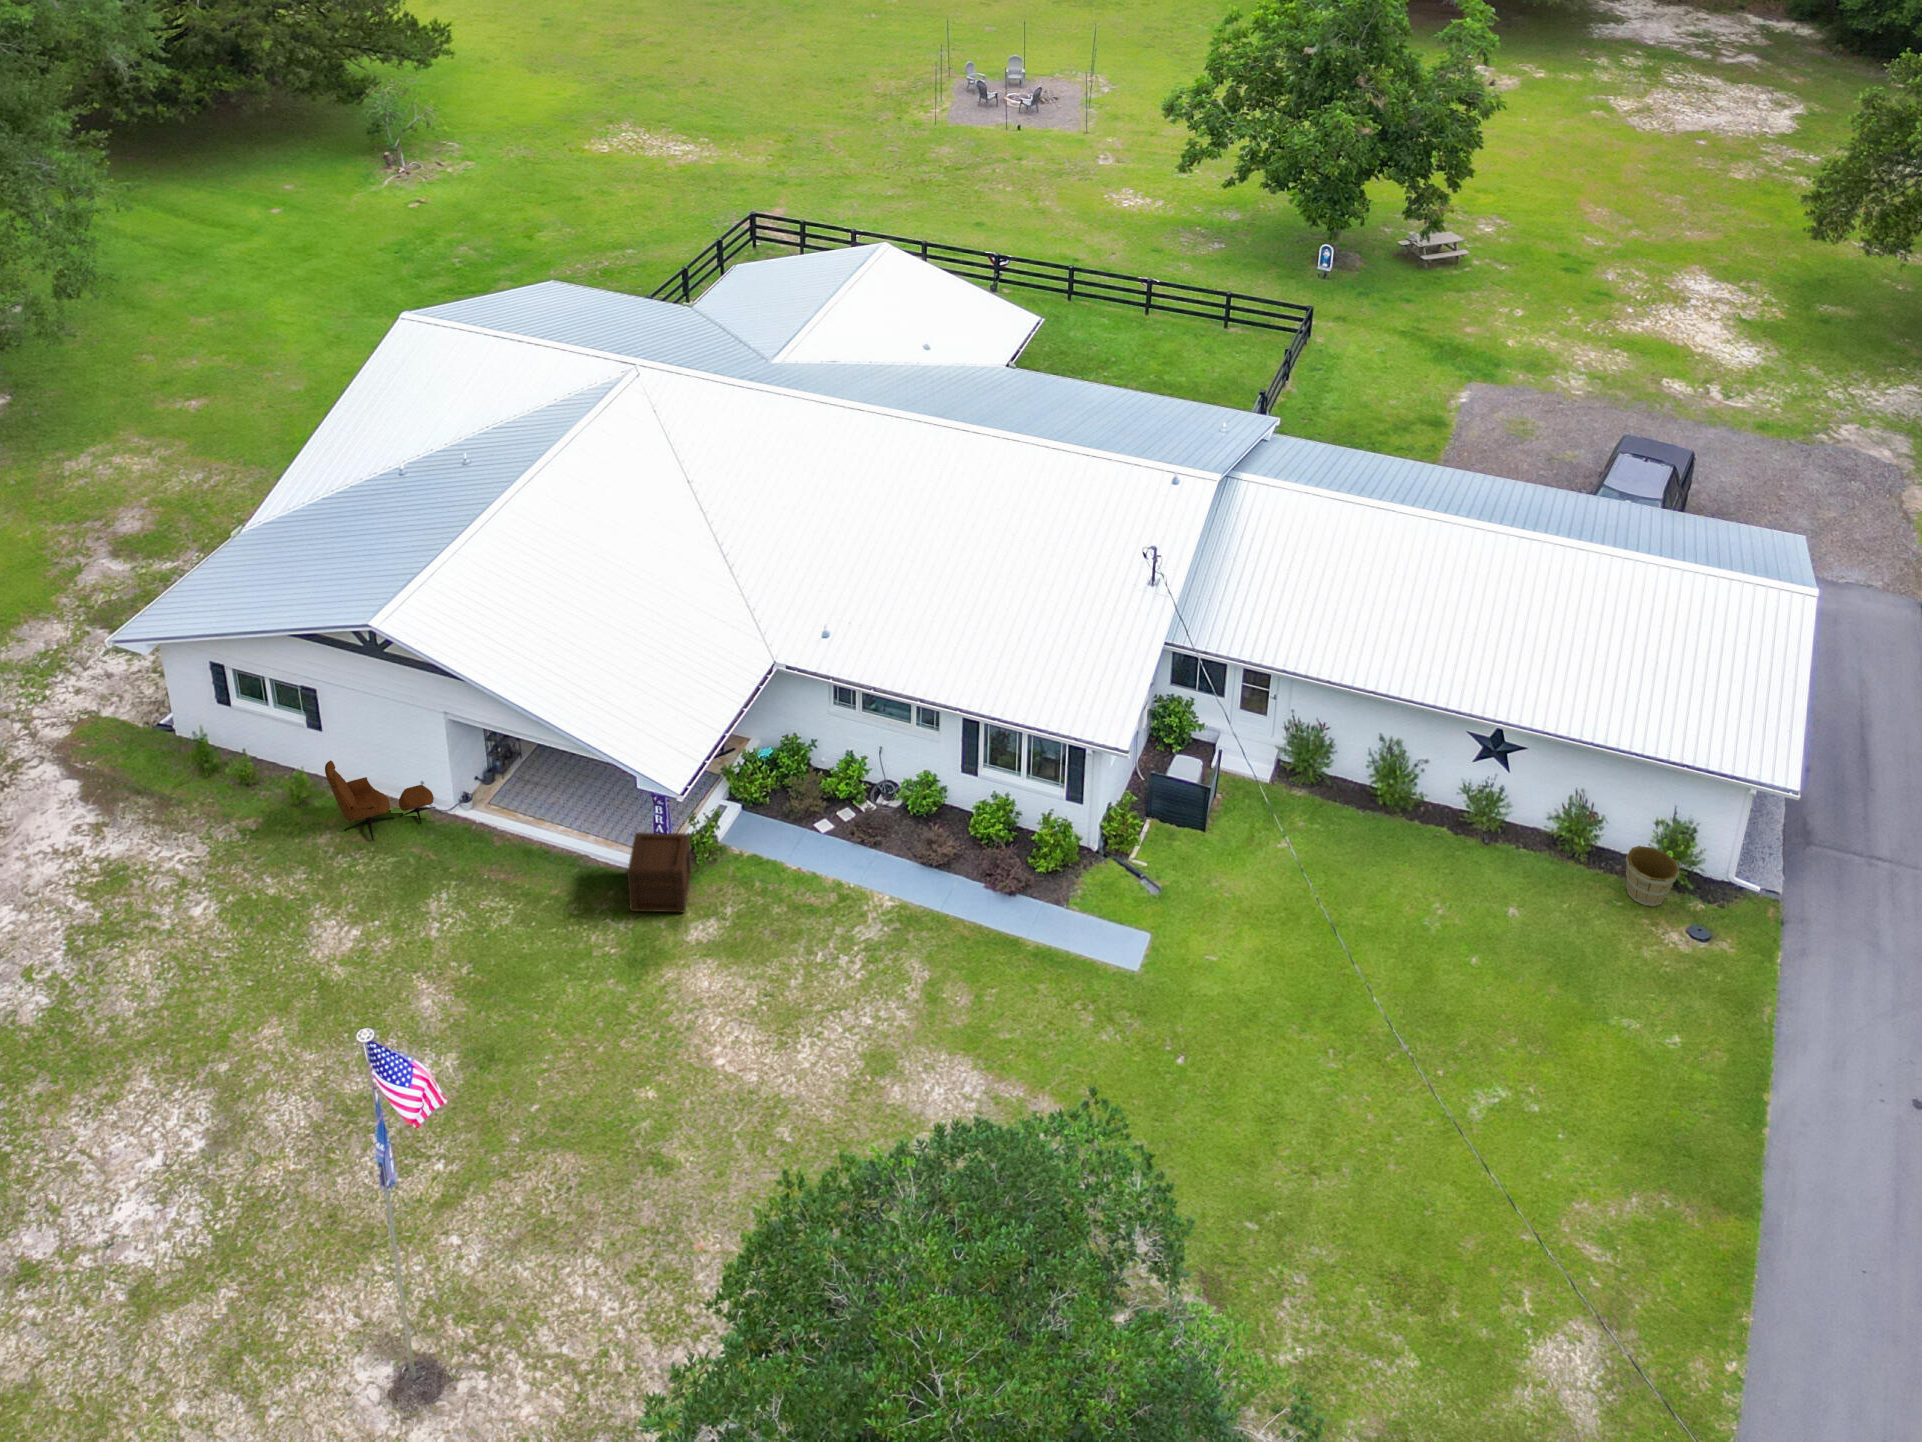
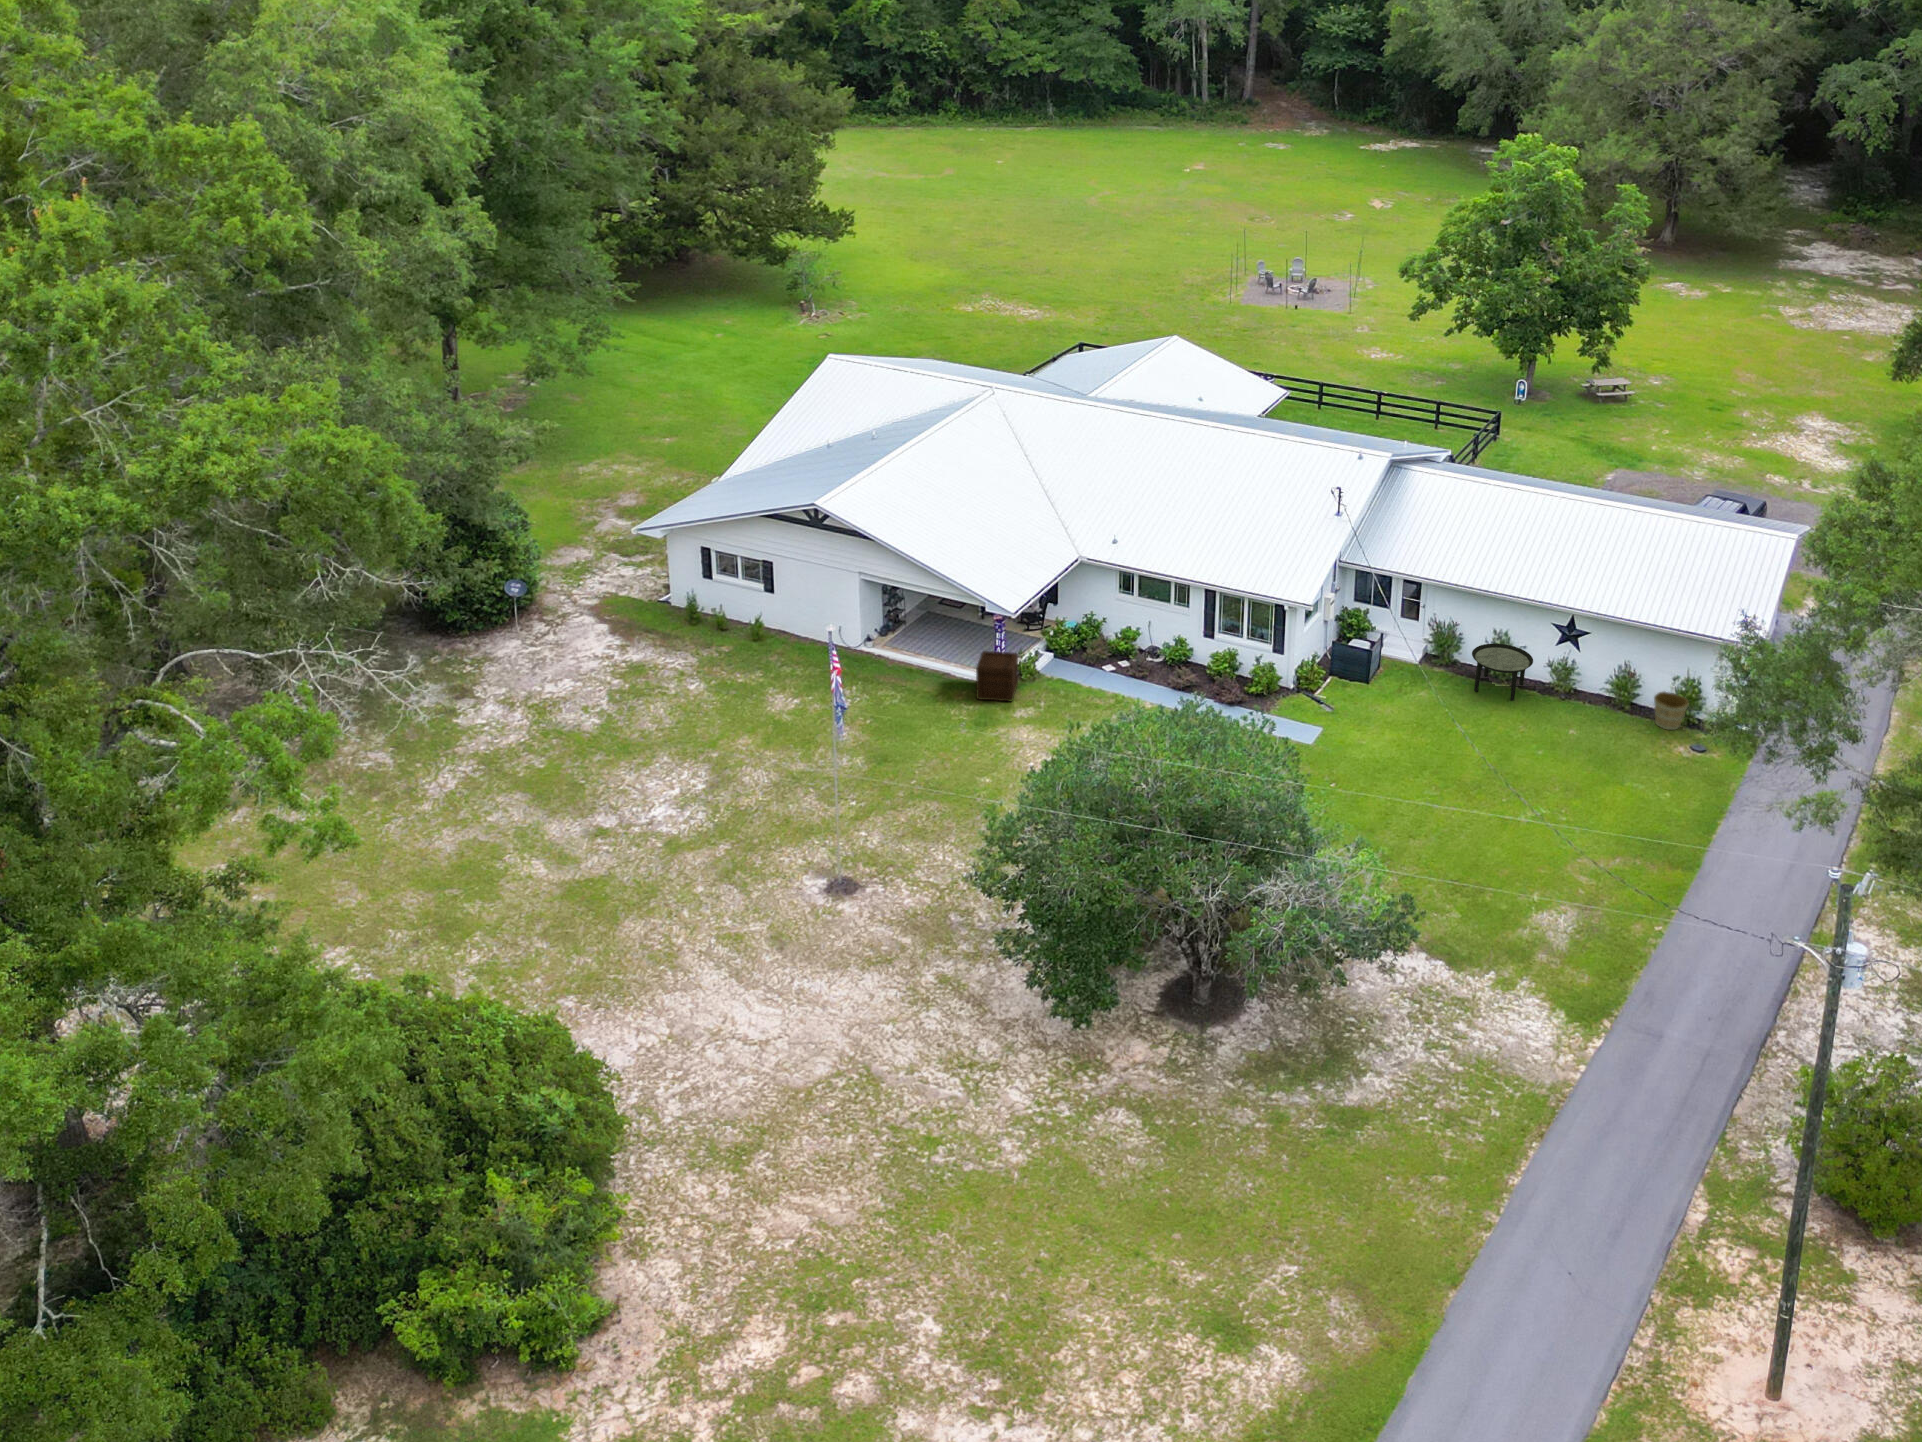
lounge chair: present [325,760,436,841] -> none [778,603,847,660]
round table: none [1353,764,1444,859] -> present [1472,643,1533,701]

